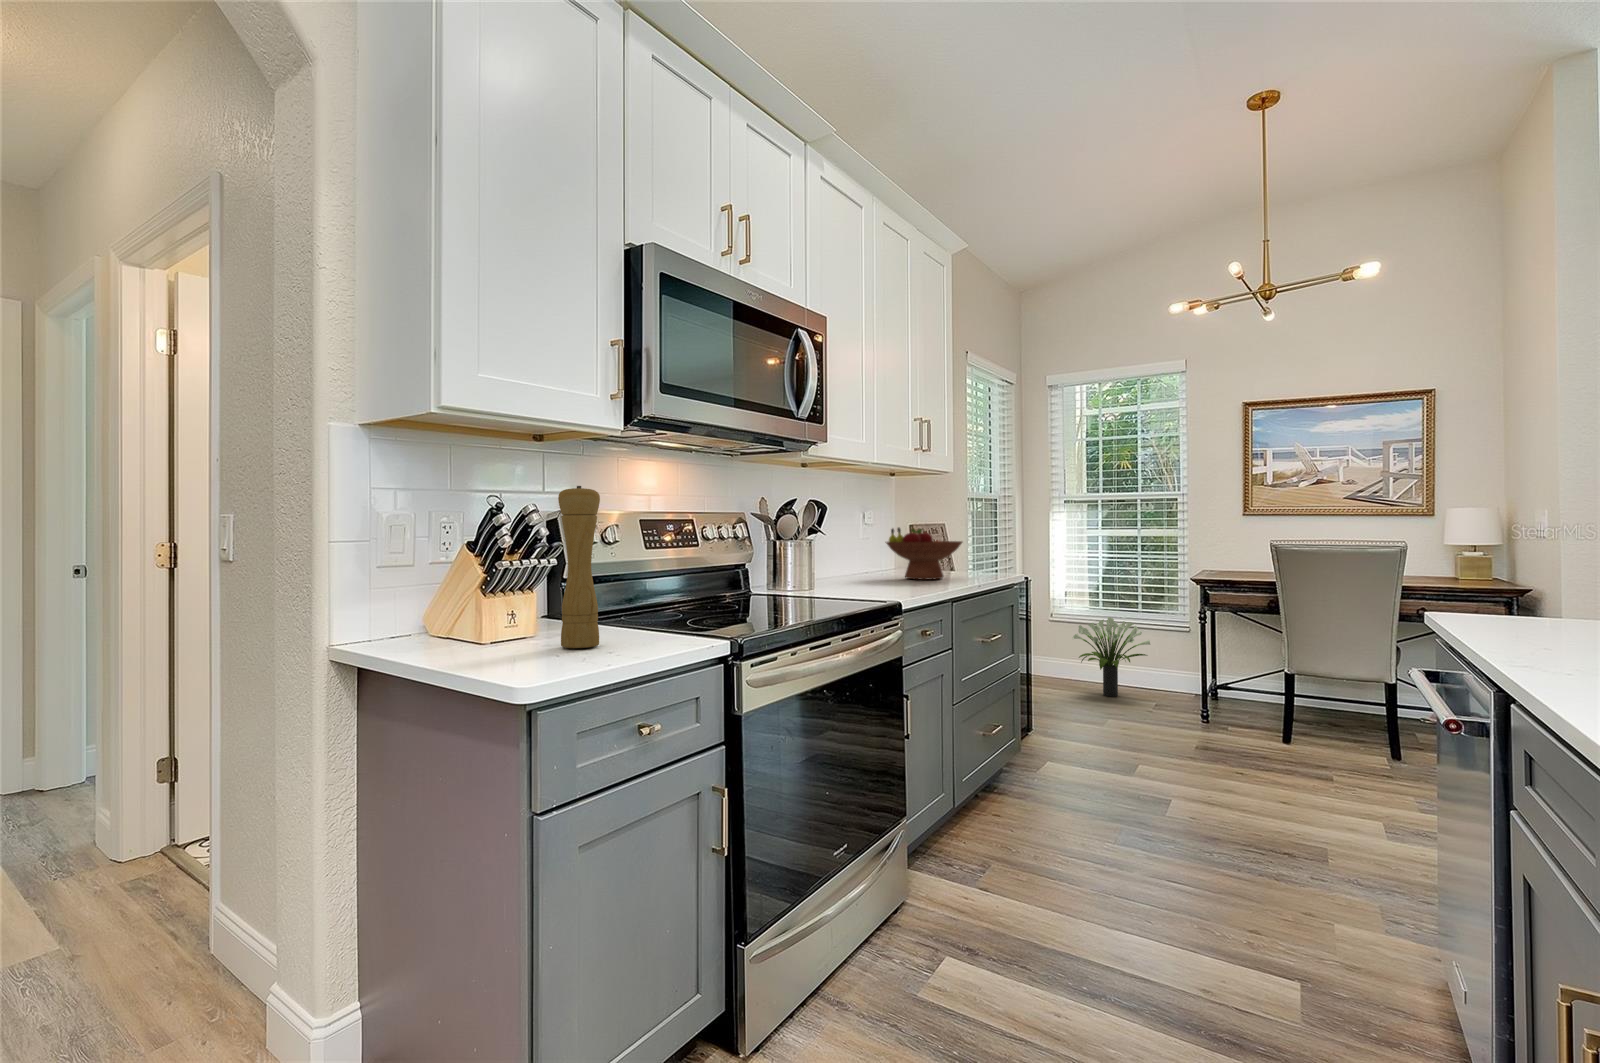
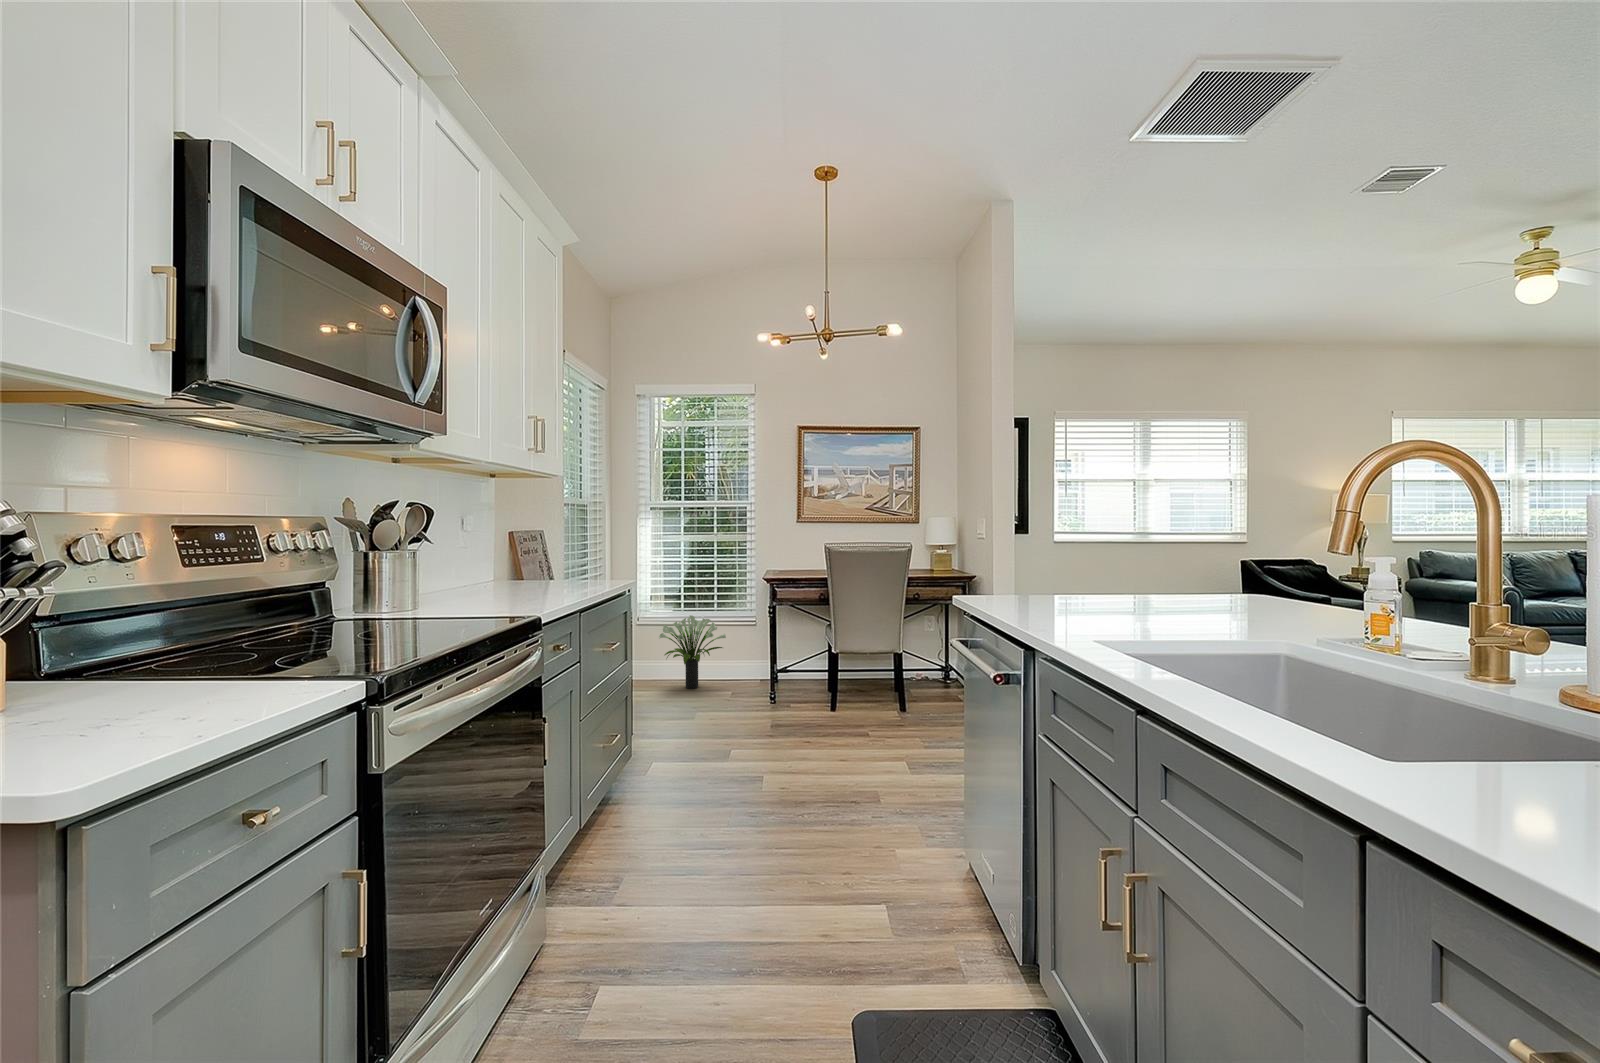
pepper mill: present [558,486,600,648] -> none [75,474,155,719]
fruit bowl: present [886,528,962,580] -> none [491,533,577,589]

